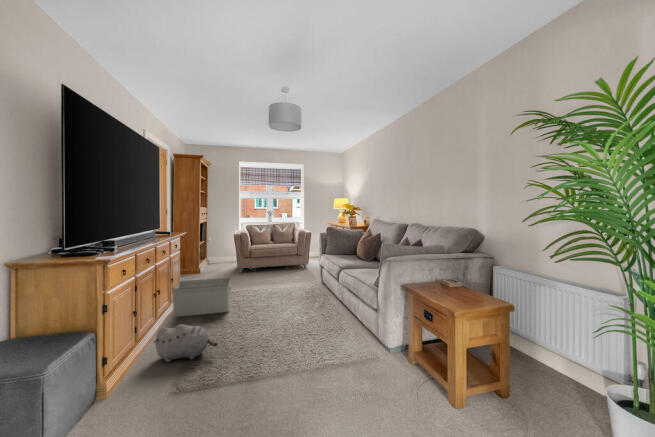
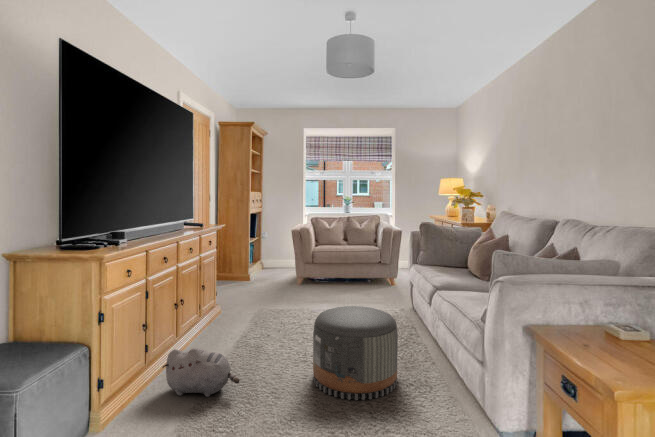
storage bin: present [172,278,231,317] -> none [201,289,277,336]
pouf: none [268,284,324,346] -> present [313,306,398,400]

